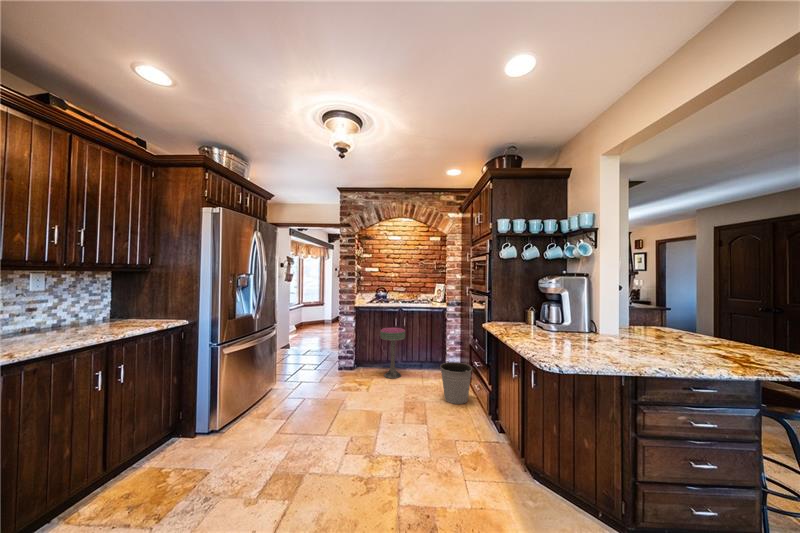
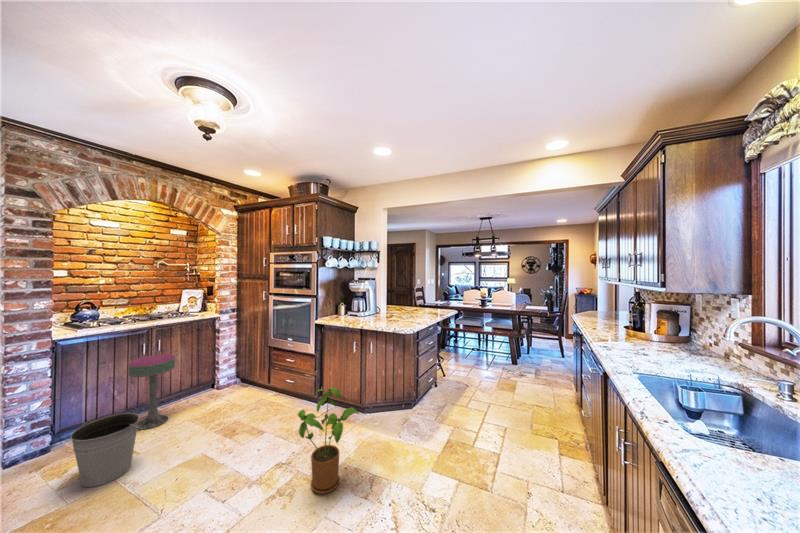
bucket: present [440,361,472,404] -> present [71,413,142,487]
house plant: none [384,381,436,488] -> present [298,388,358,494]

